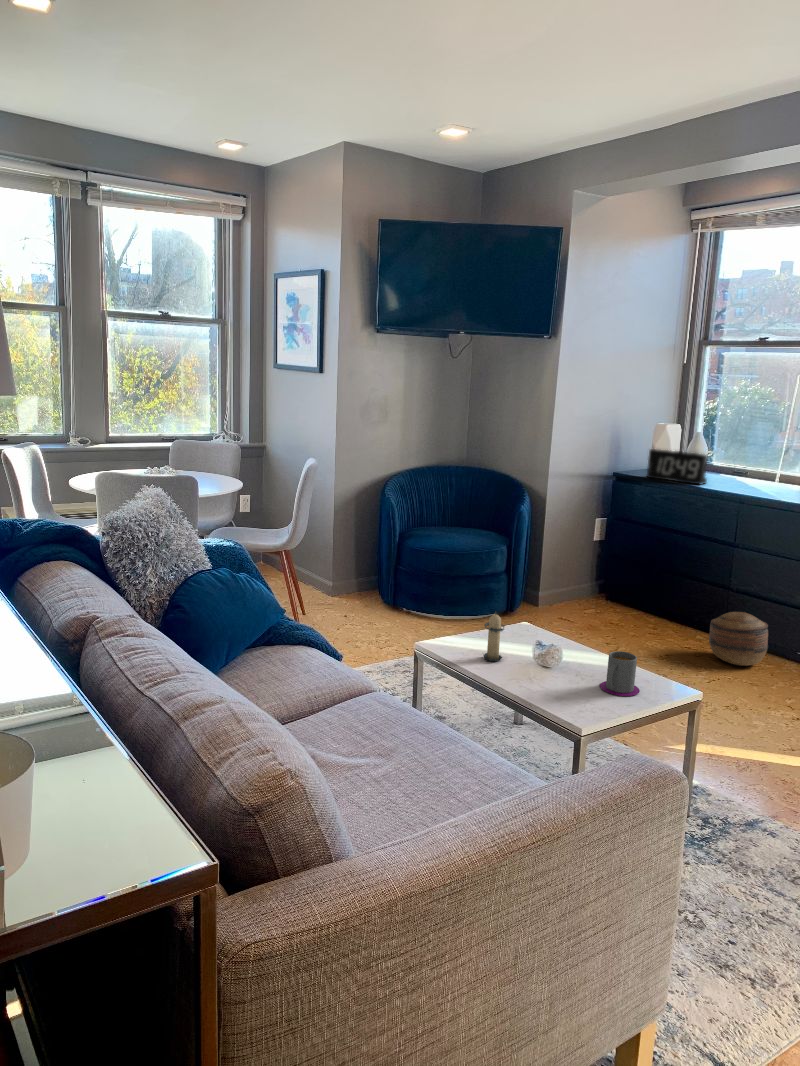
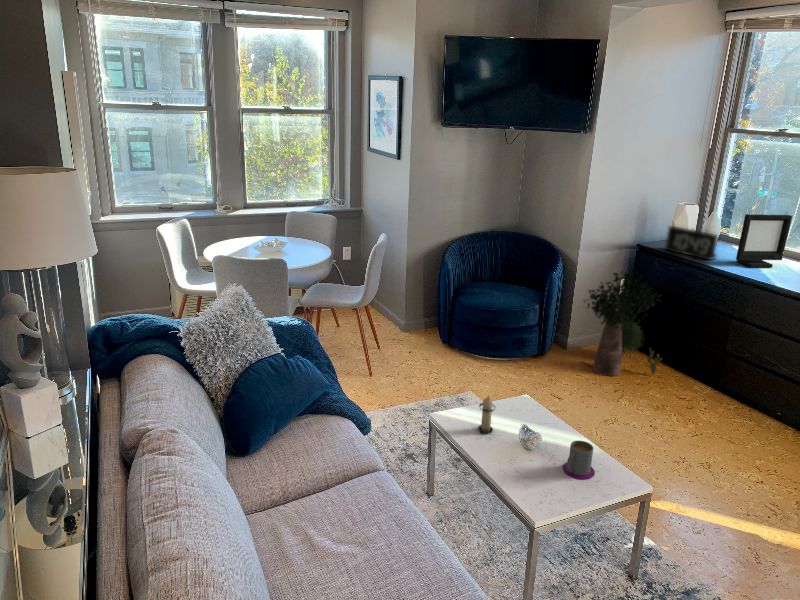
picture frame: none [729,427,787,490] -> present [736,214,792,268]
potted plant: none [559,500,656,632] -> present [584,271,662,376]
basket: present [709,612,768,666] -> none [701,373,753,419]

